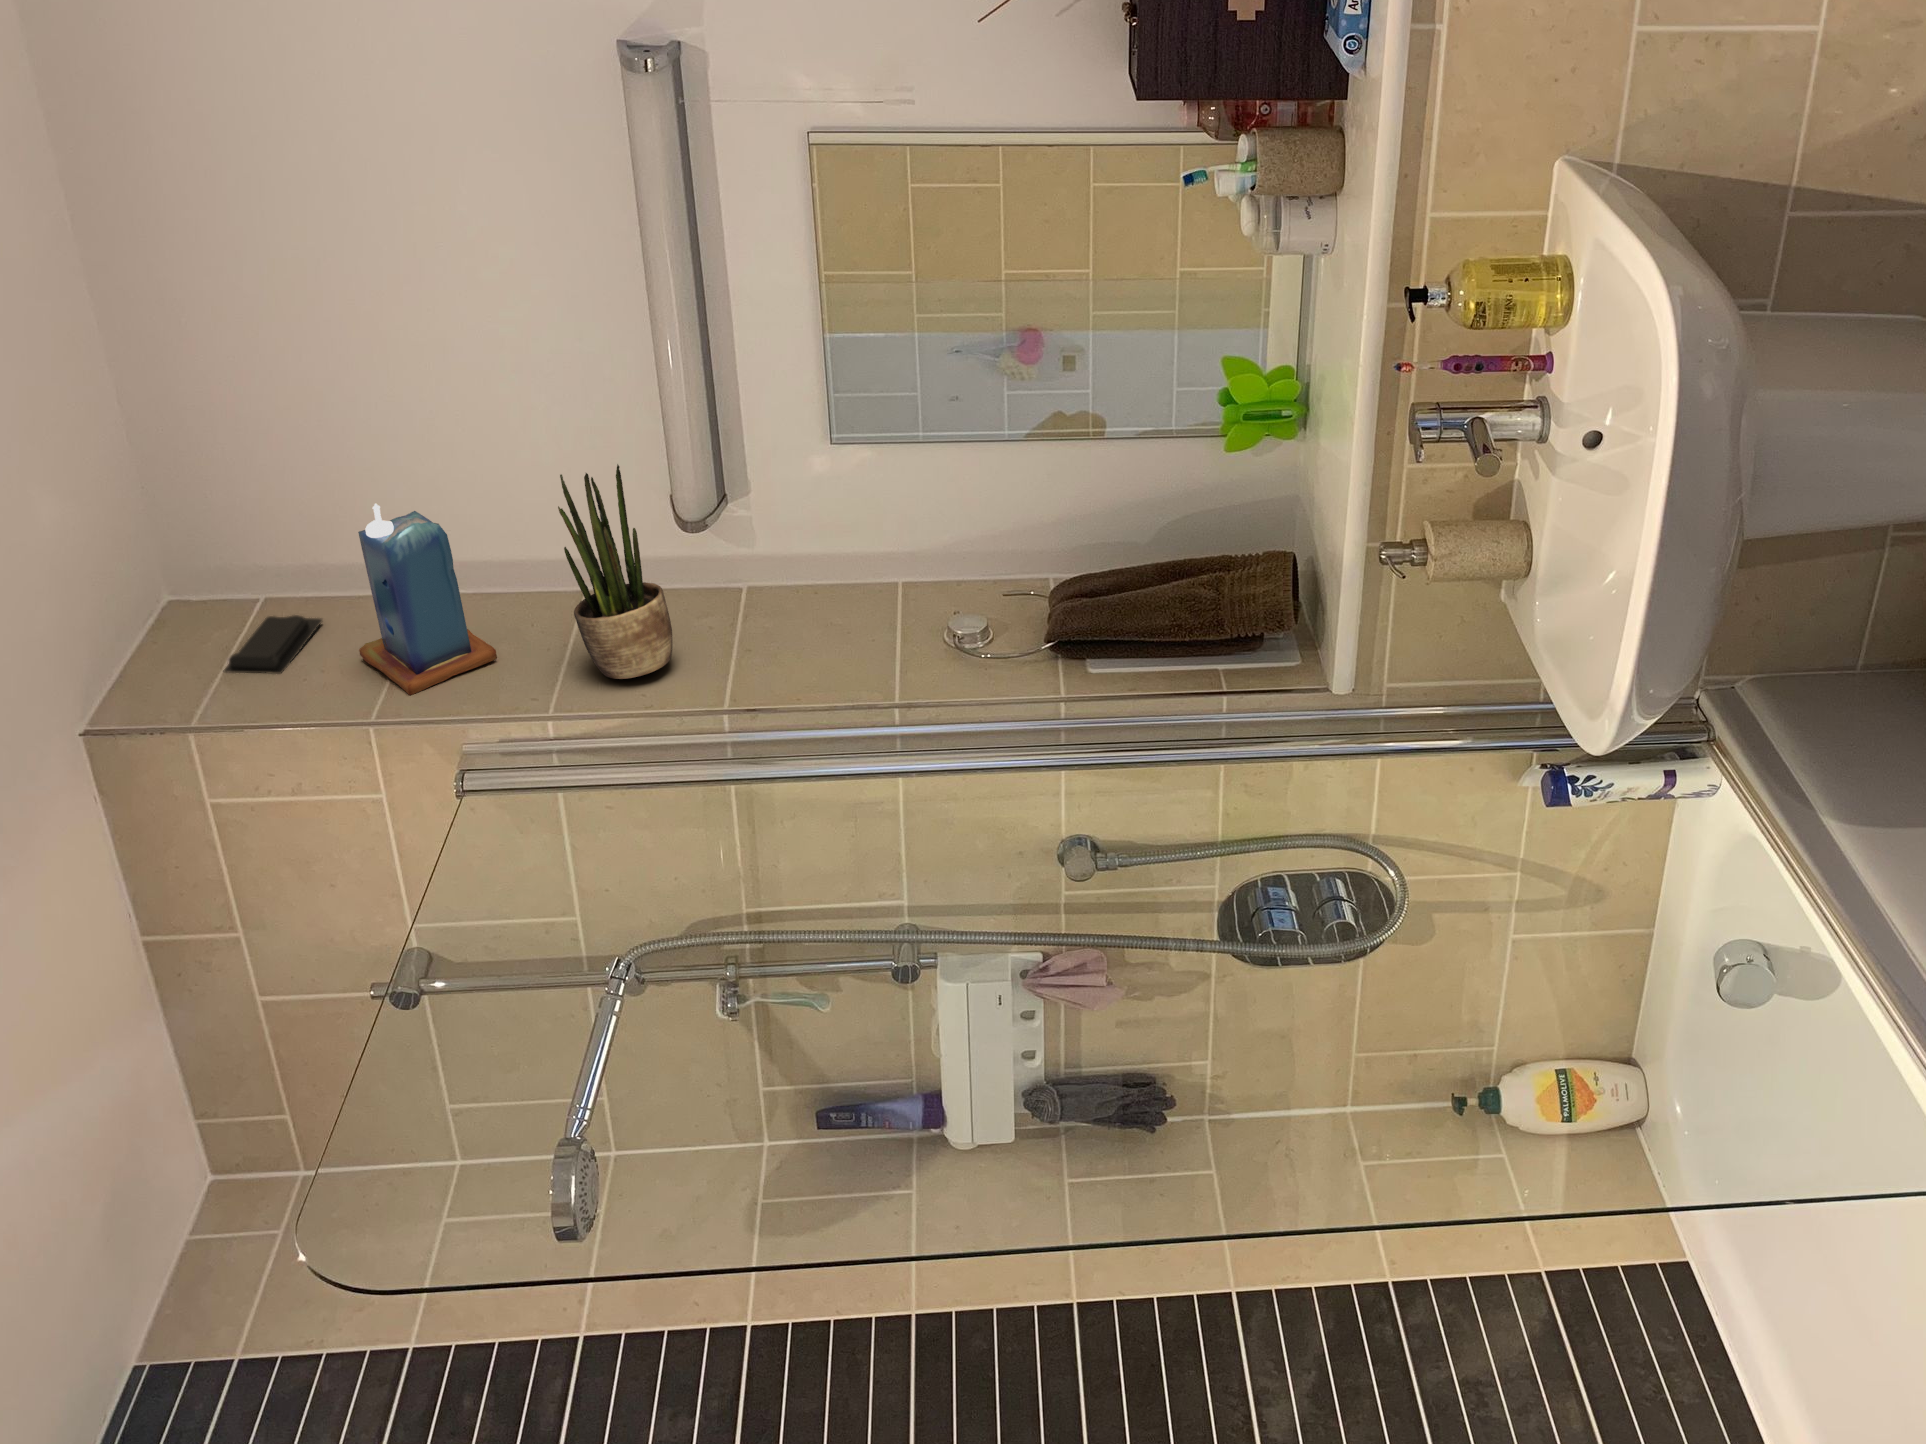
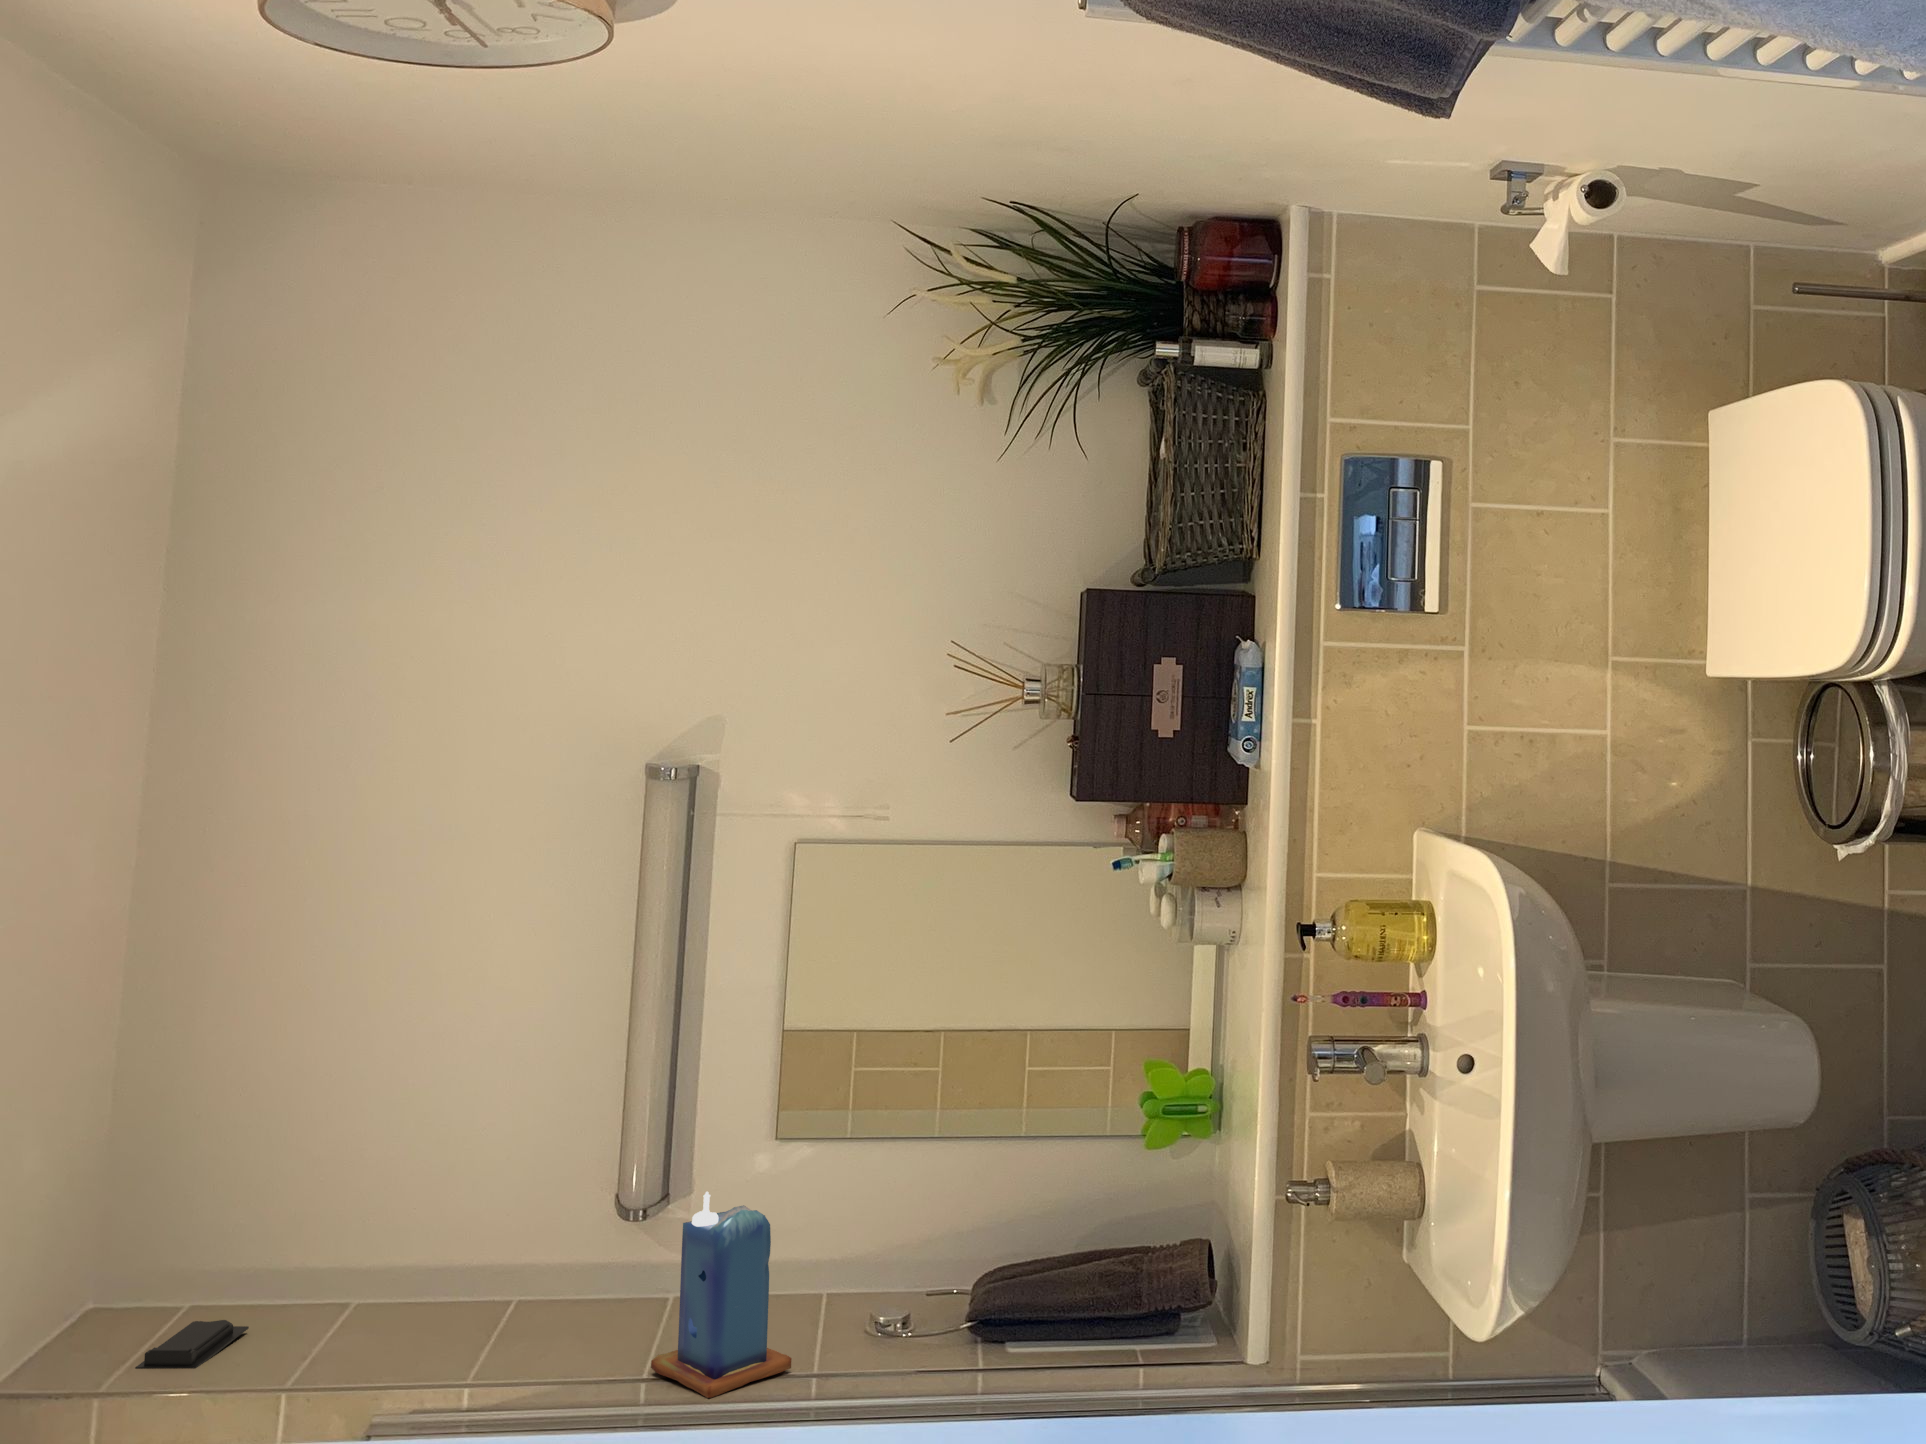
potted plant: present [558,464,673,679] -> none [510,1138,603,1362]
candle: present [358,504,497,695] -> present [651,1192,792,1399]

